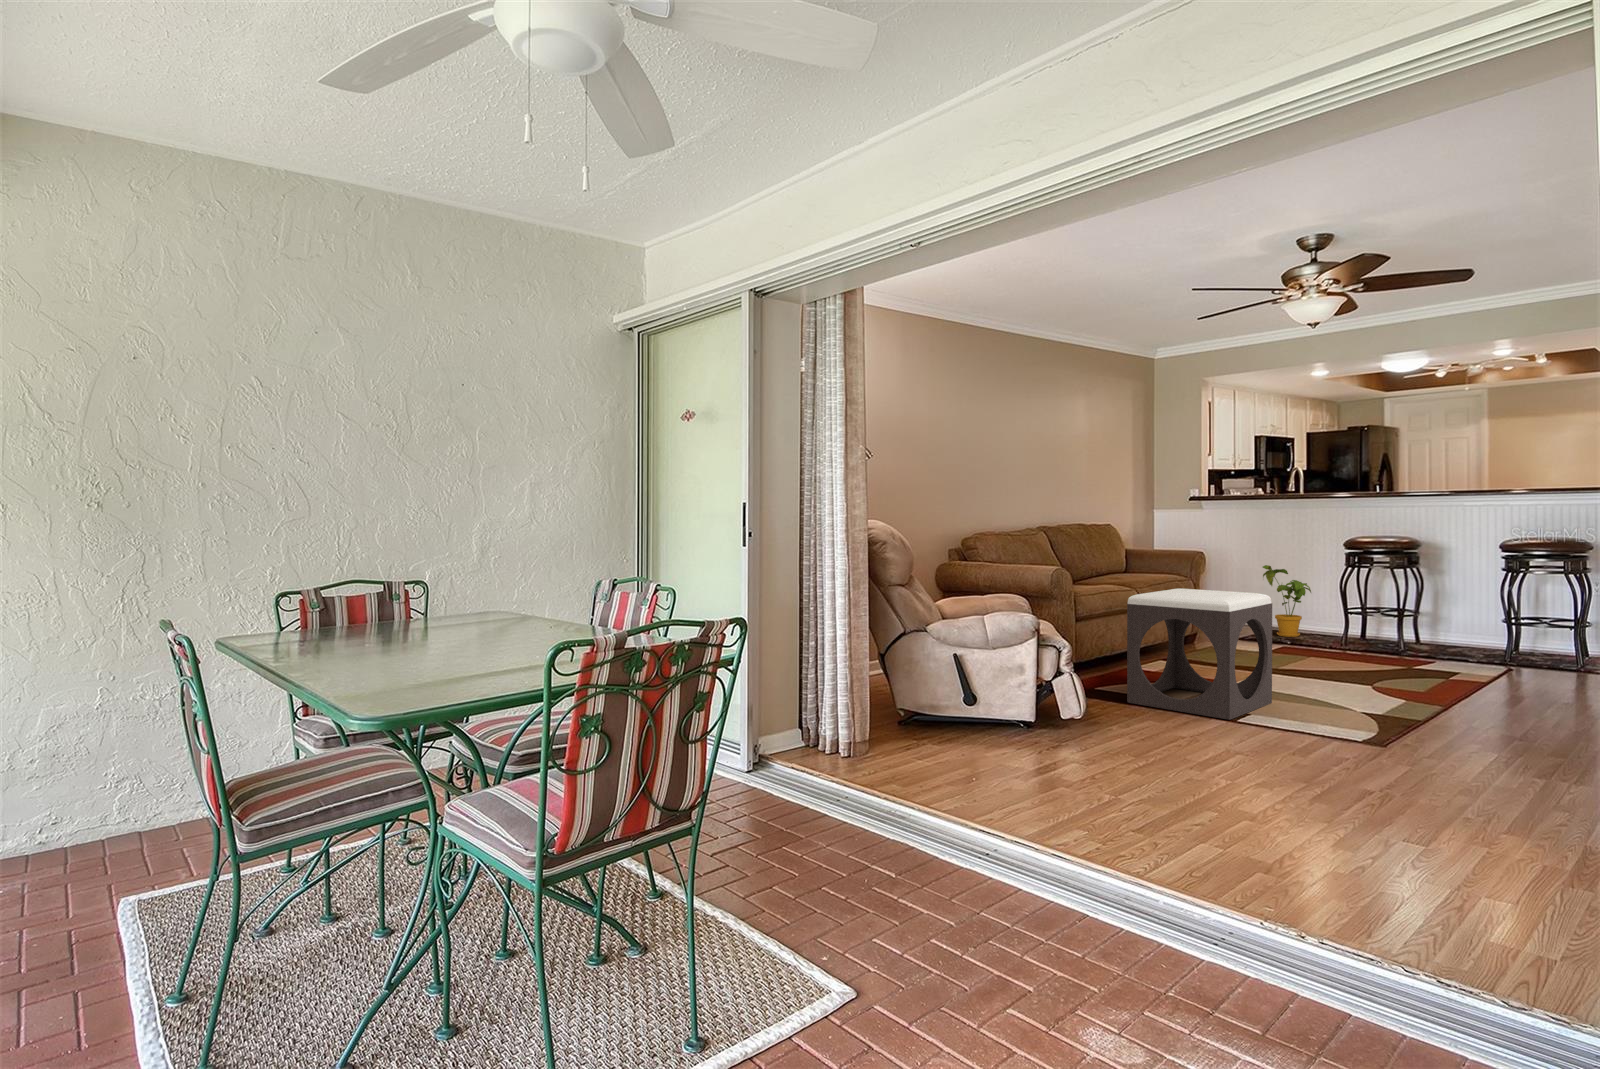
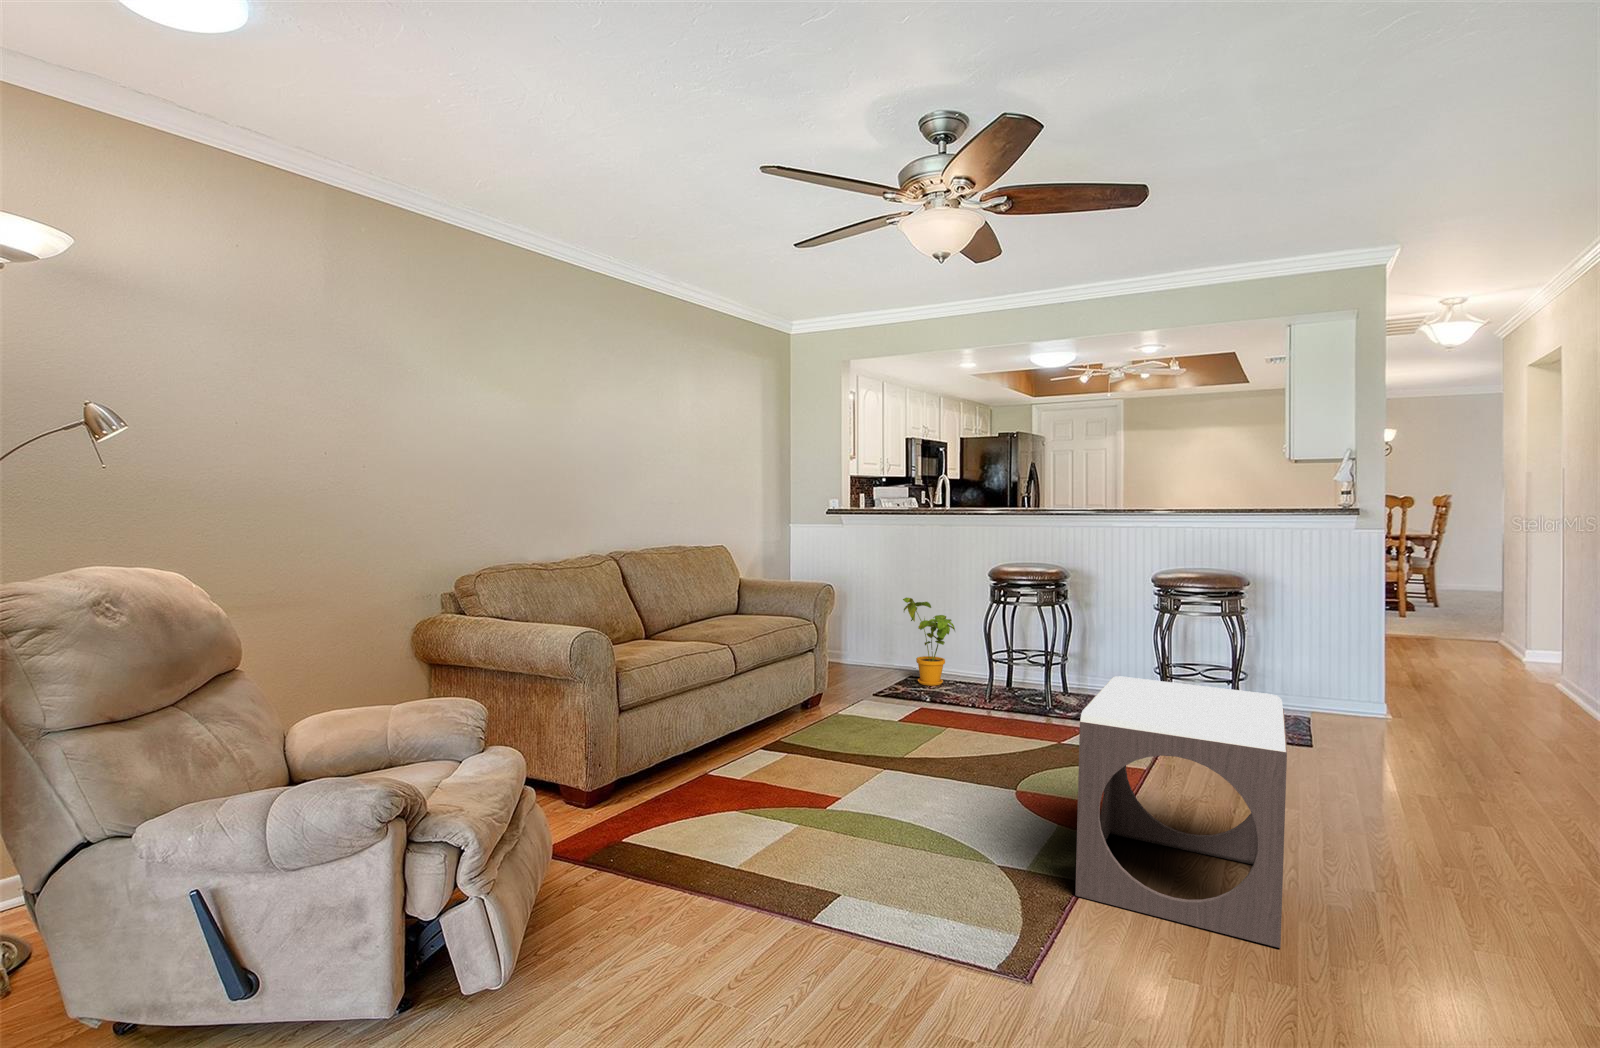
footstool: present [1127,589,1272,720] -> present [1075,676,1287,948]

